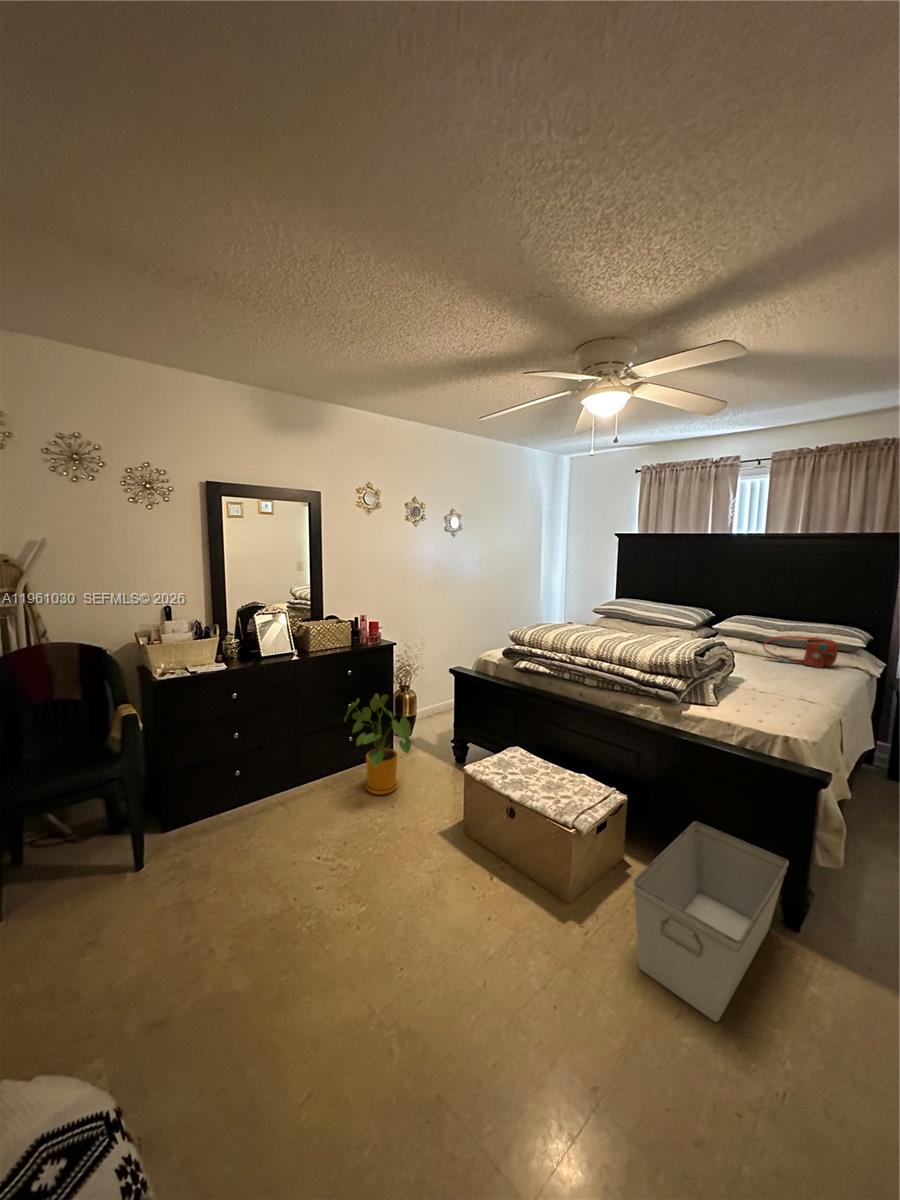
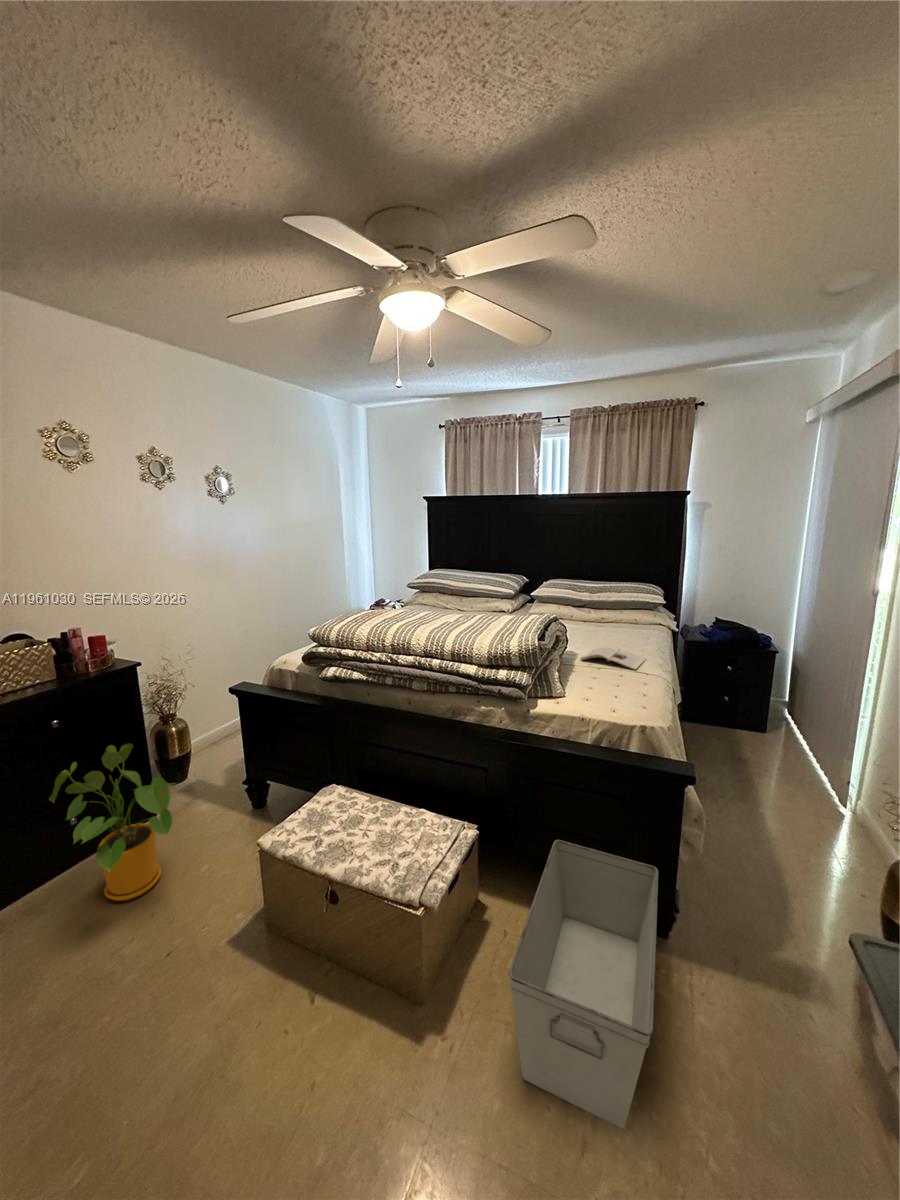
handbag: present [763,636,838,668] -> none [583,598,647,628]
magazine: none [746,677,820,699] -> present [581,646,646,670]

